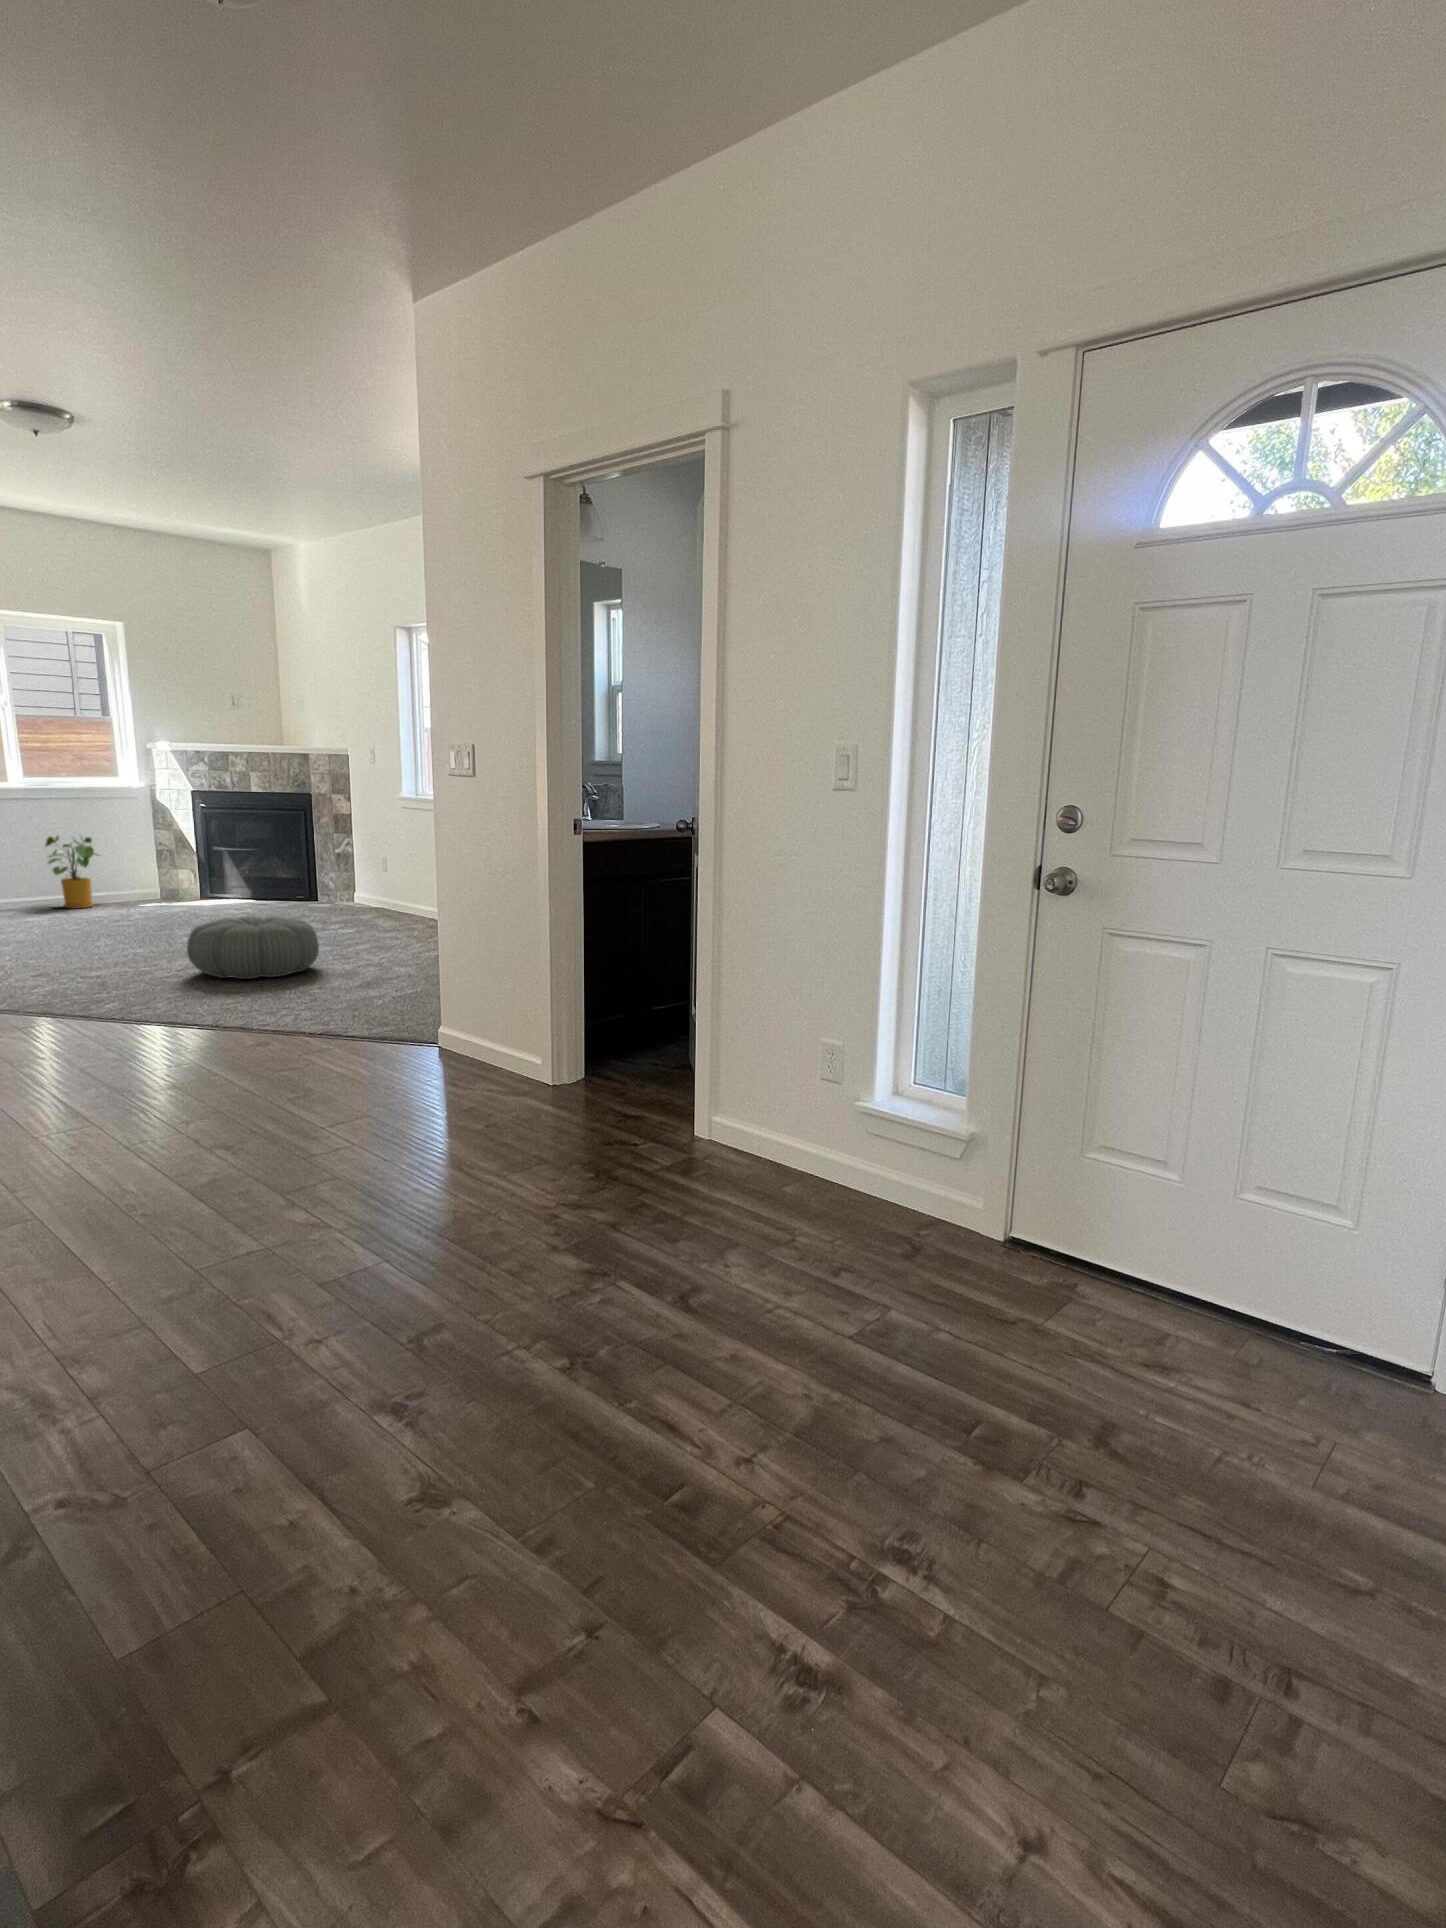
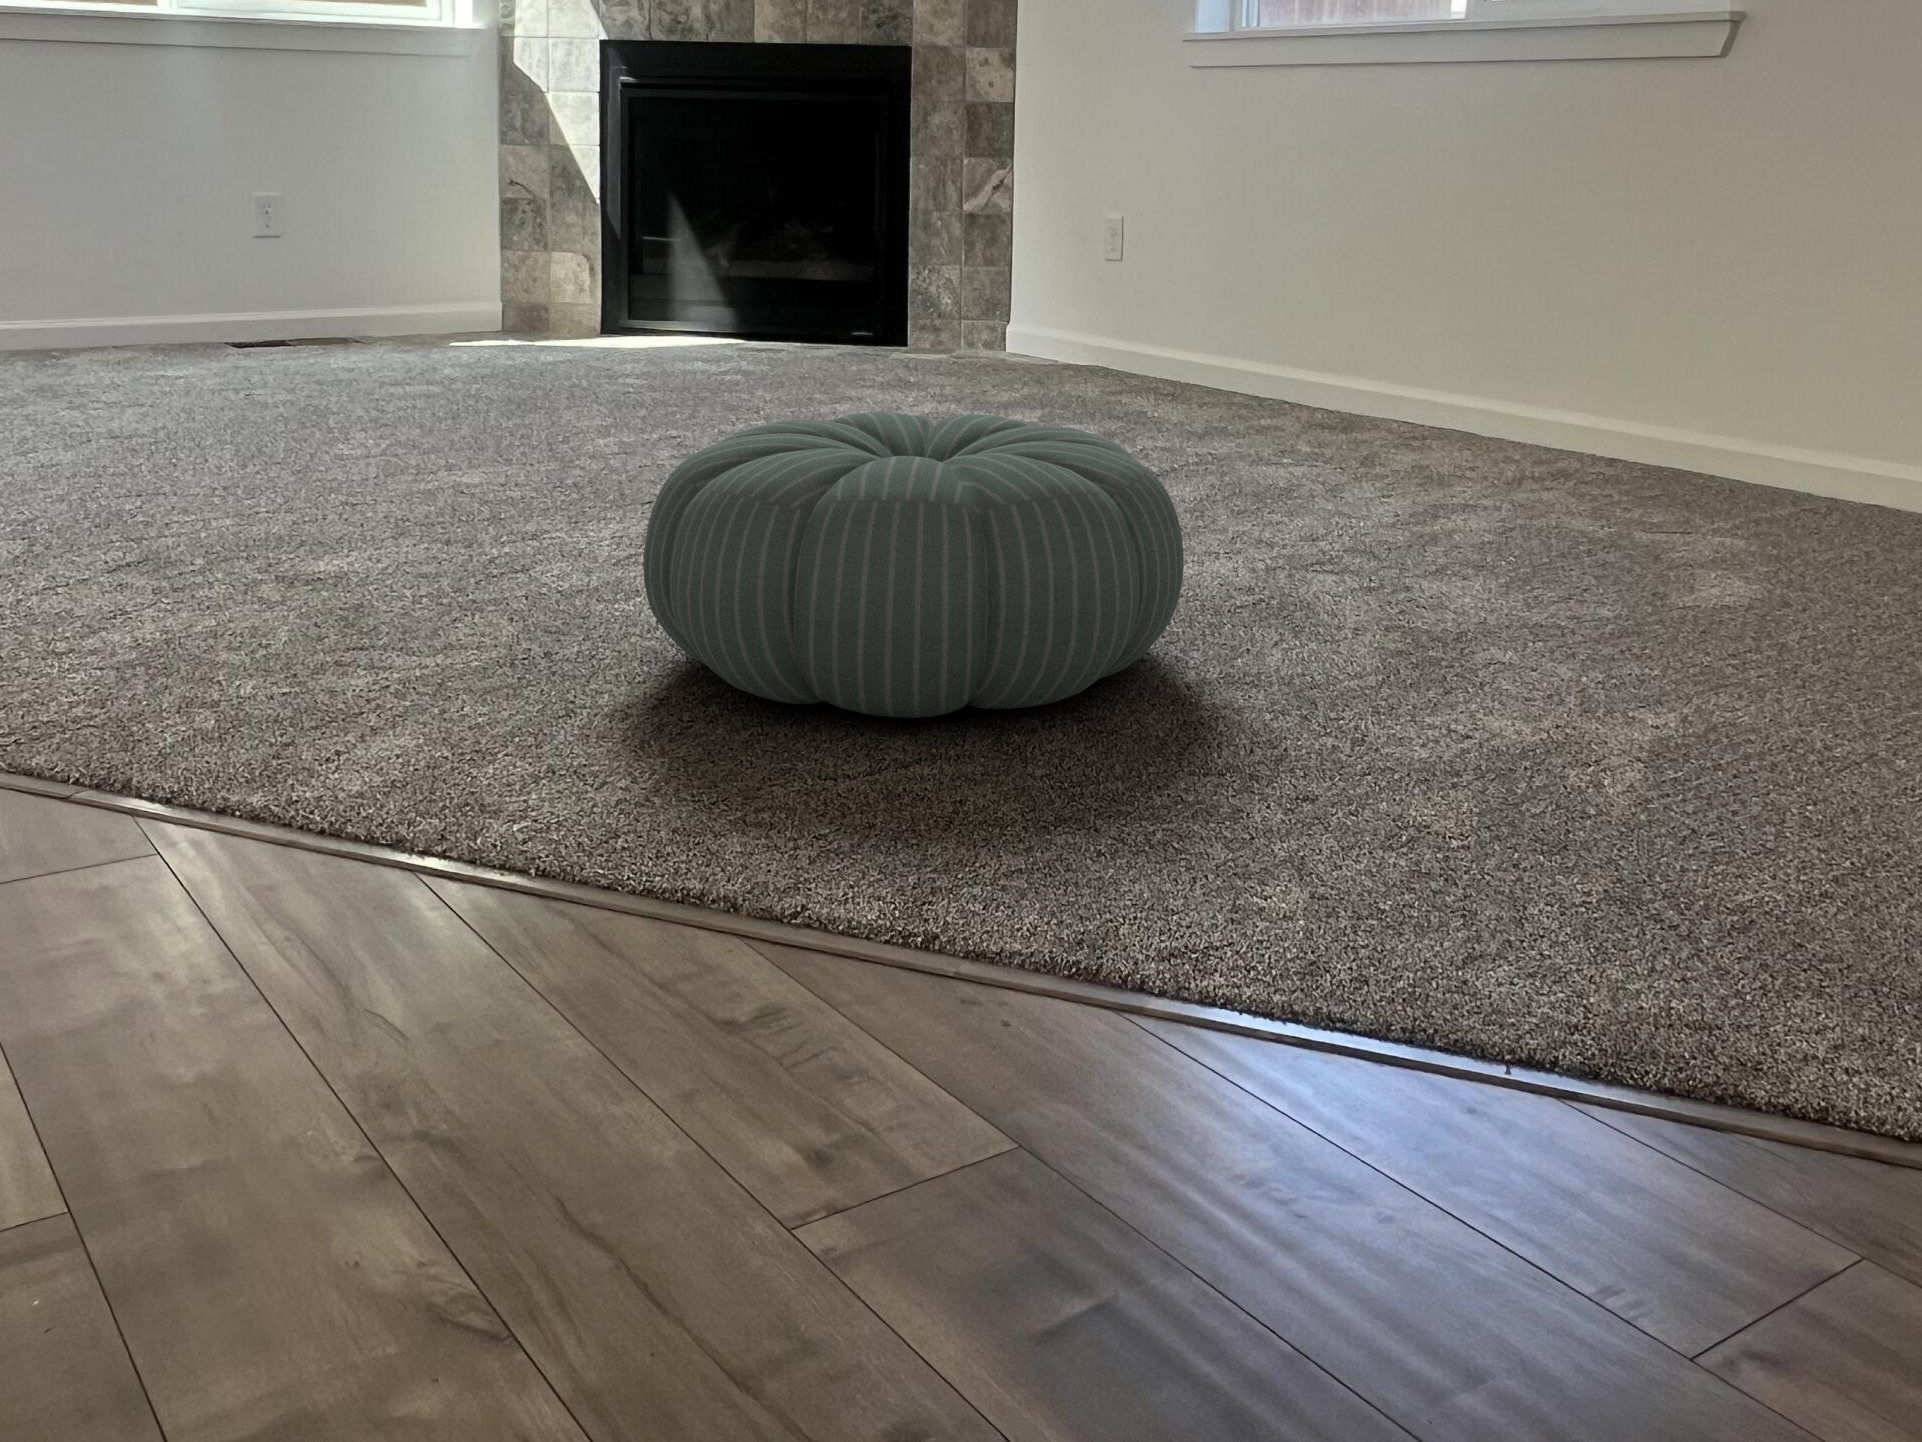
house plant: present [46,836,96,908] -> none [217,149,370,351]

